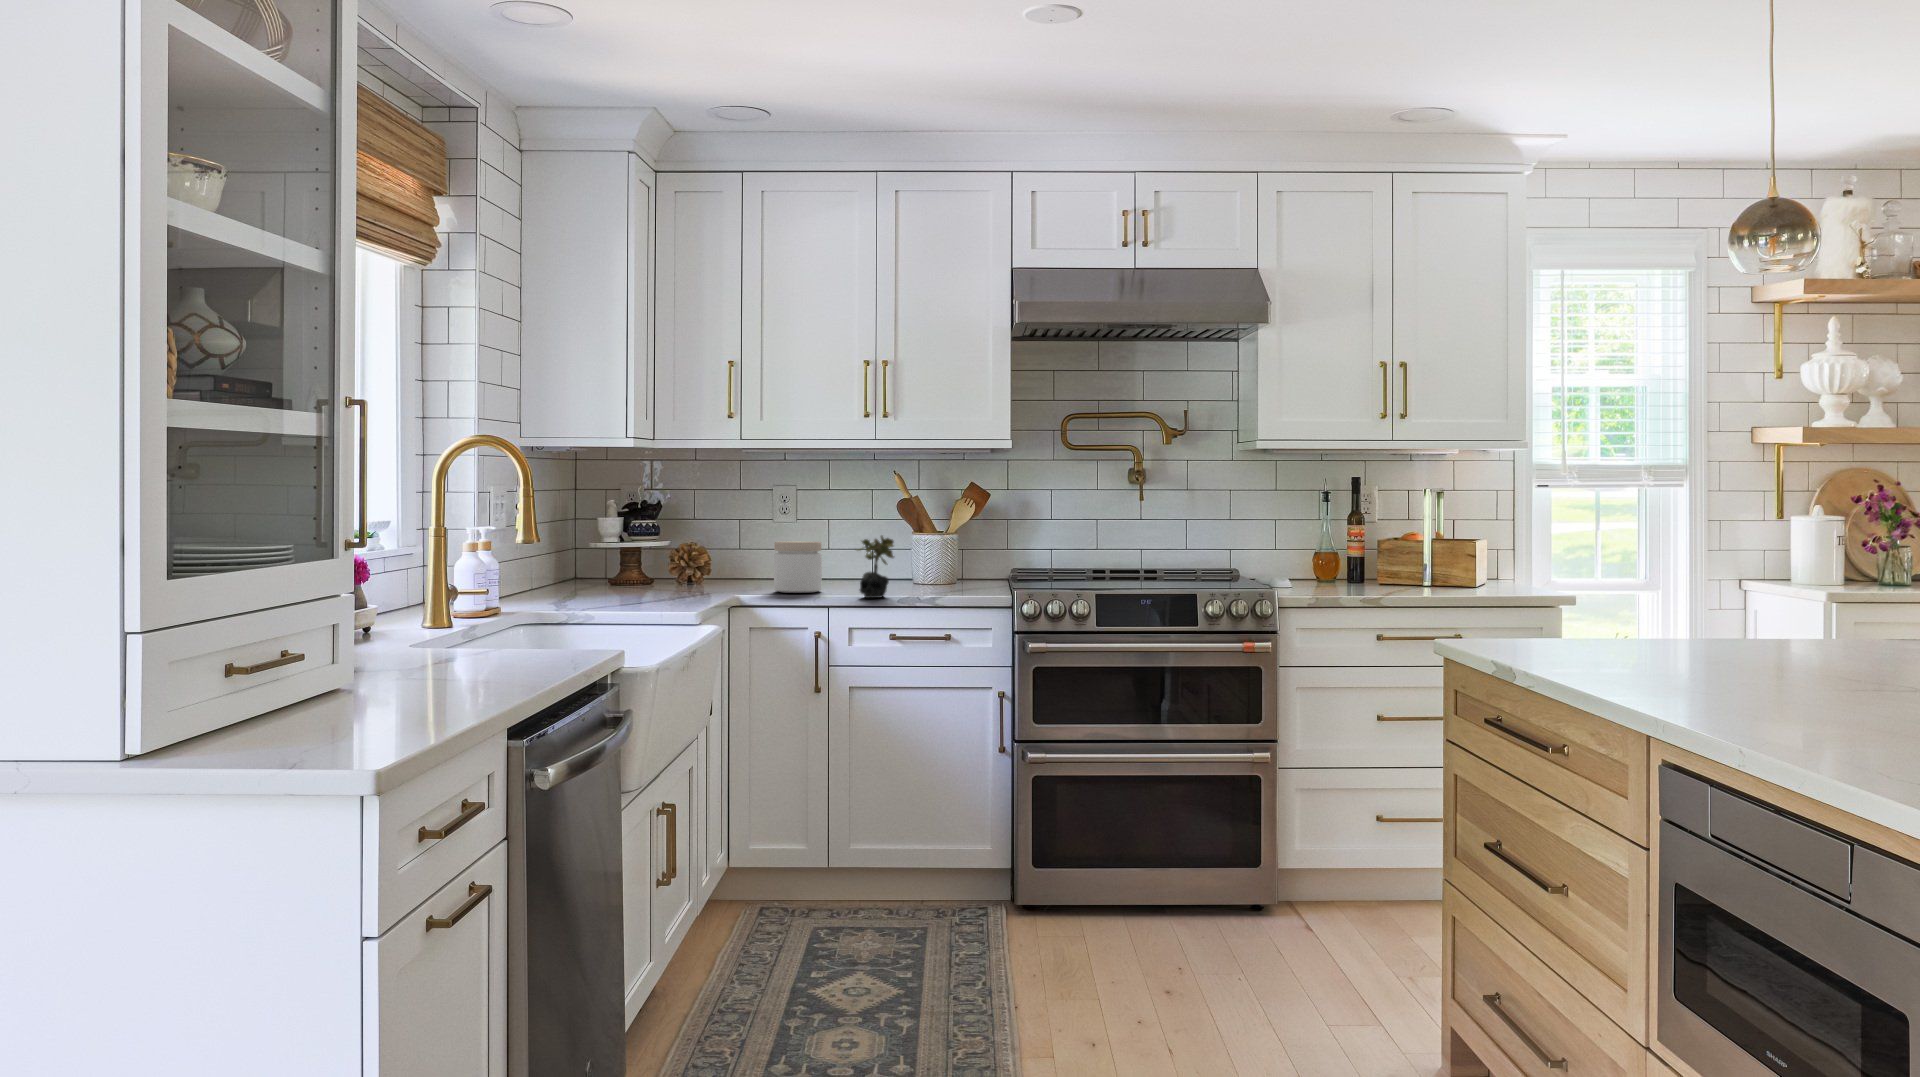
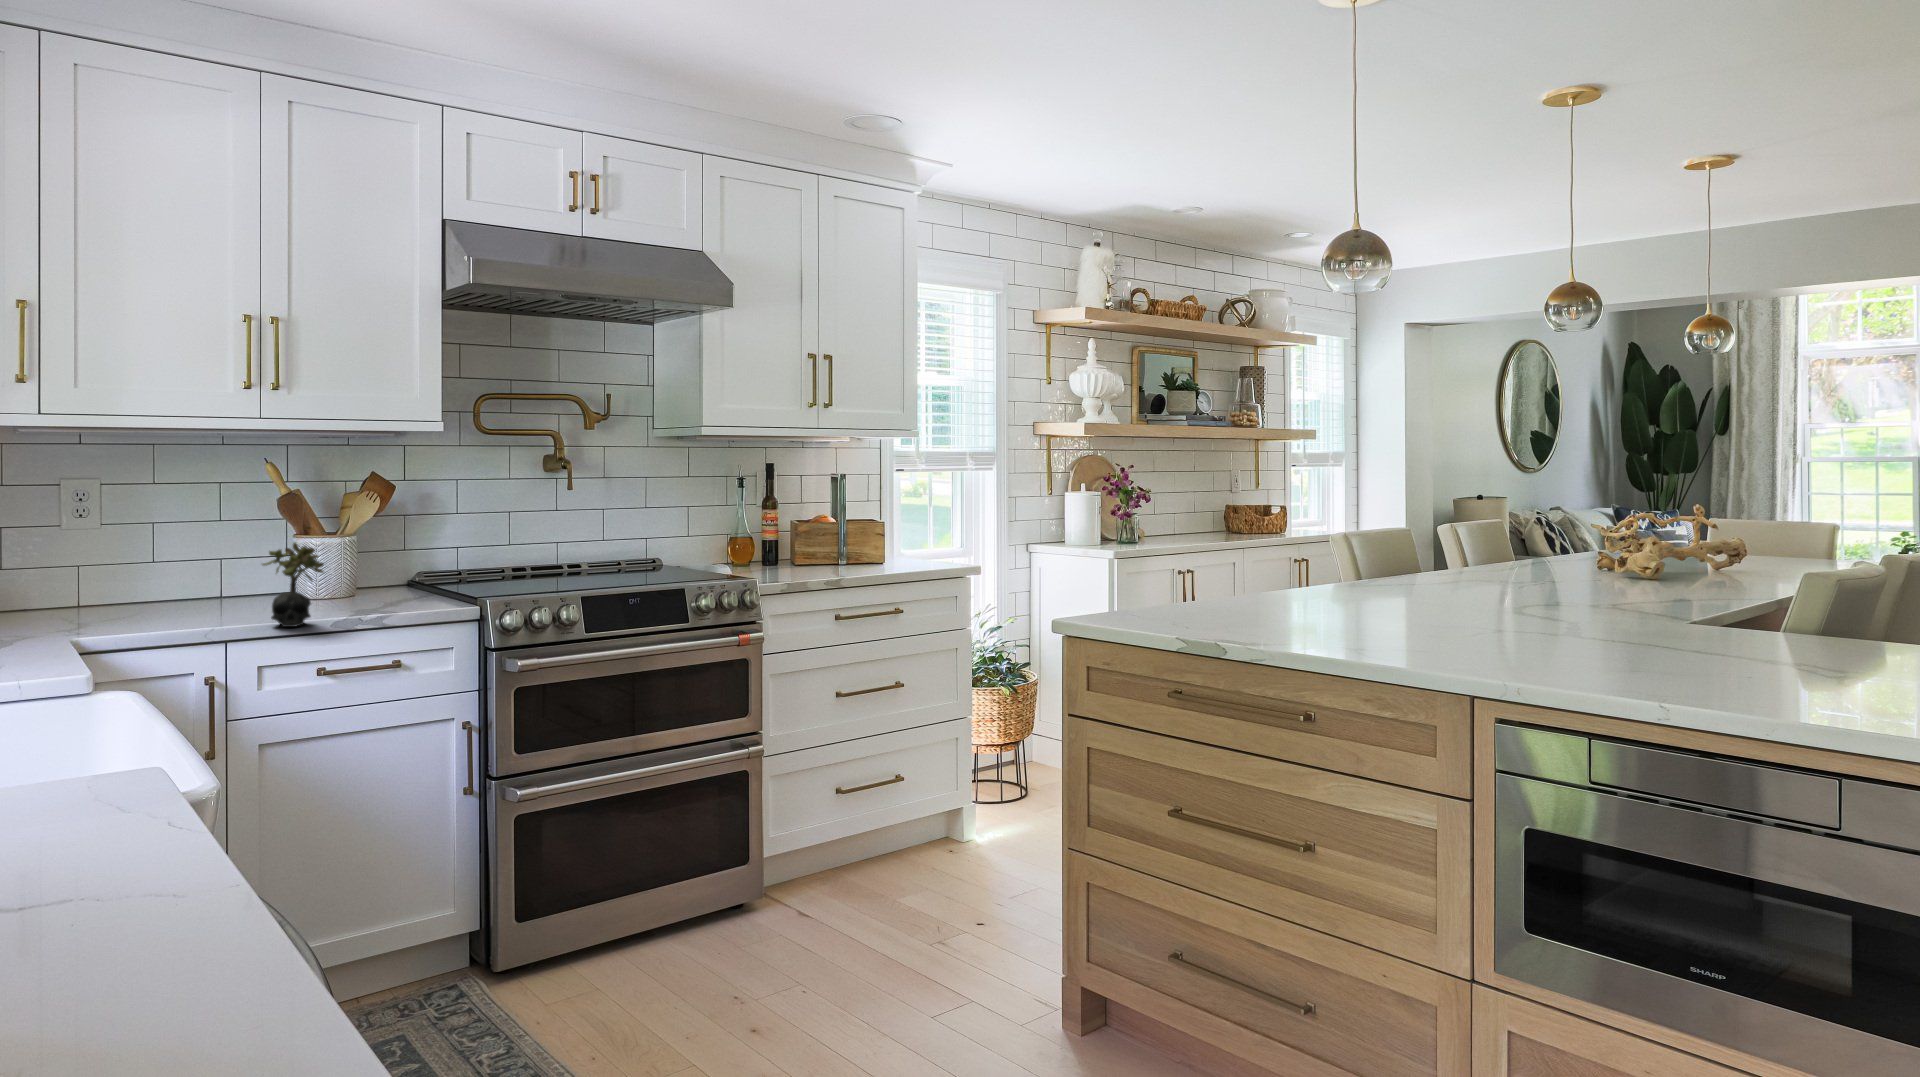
jar: present [774,541,822,593] -> none [111,554,192,627]

